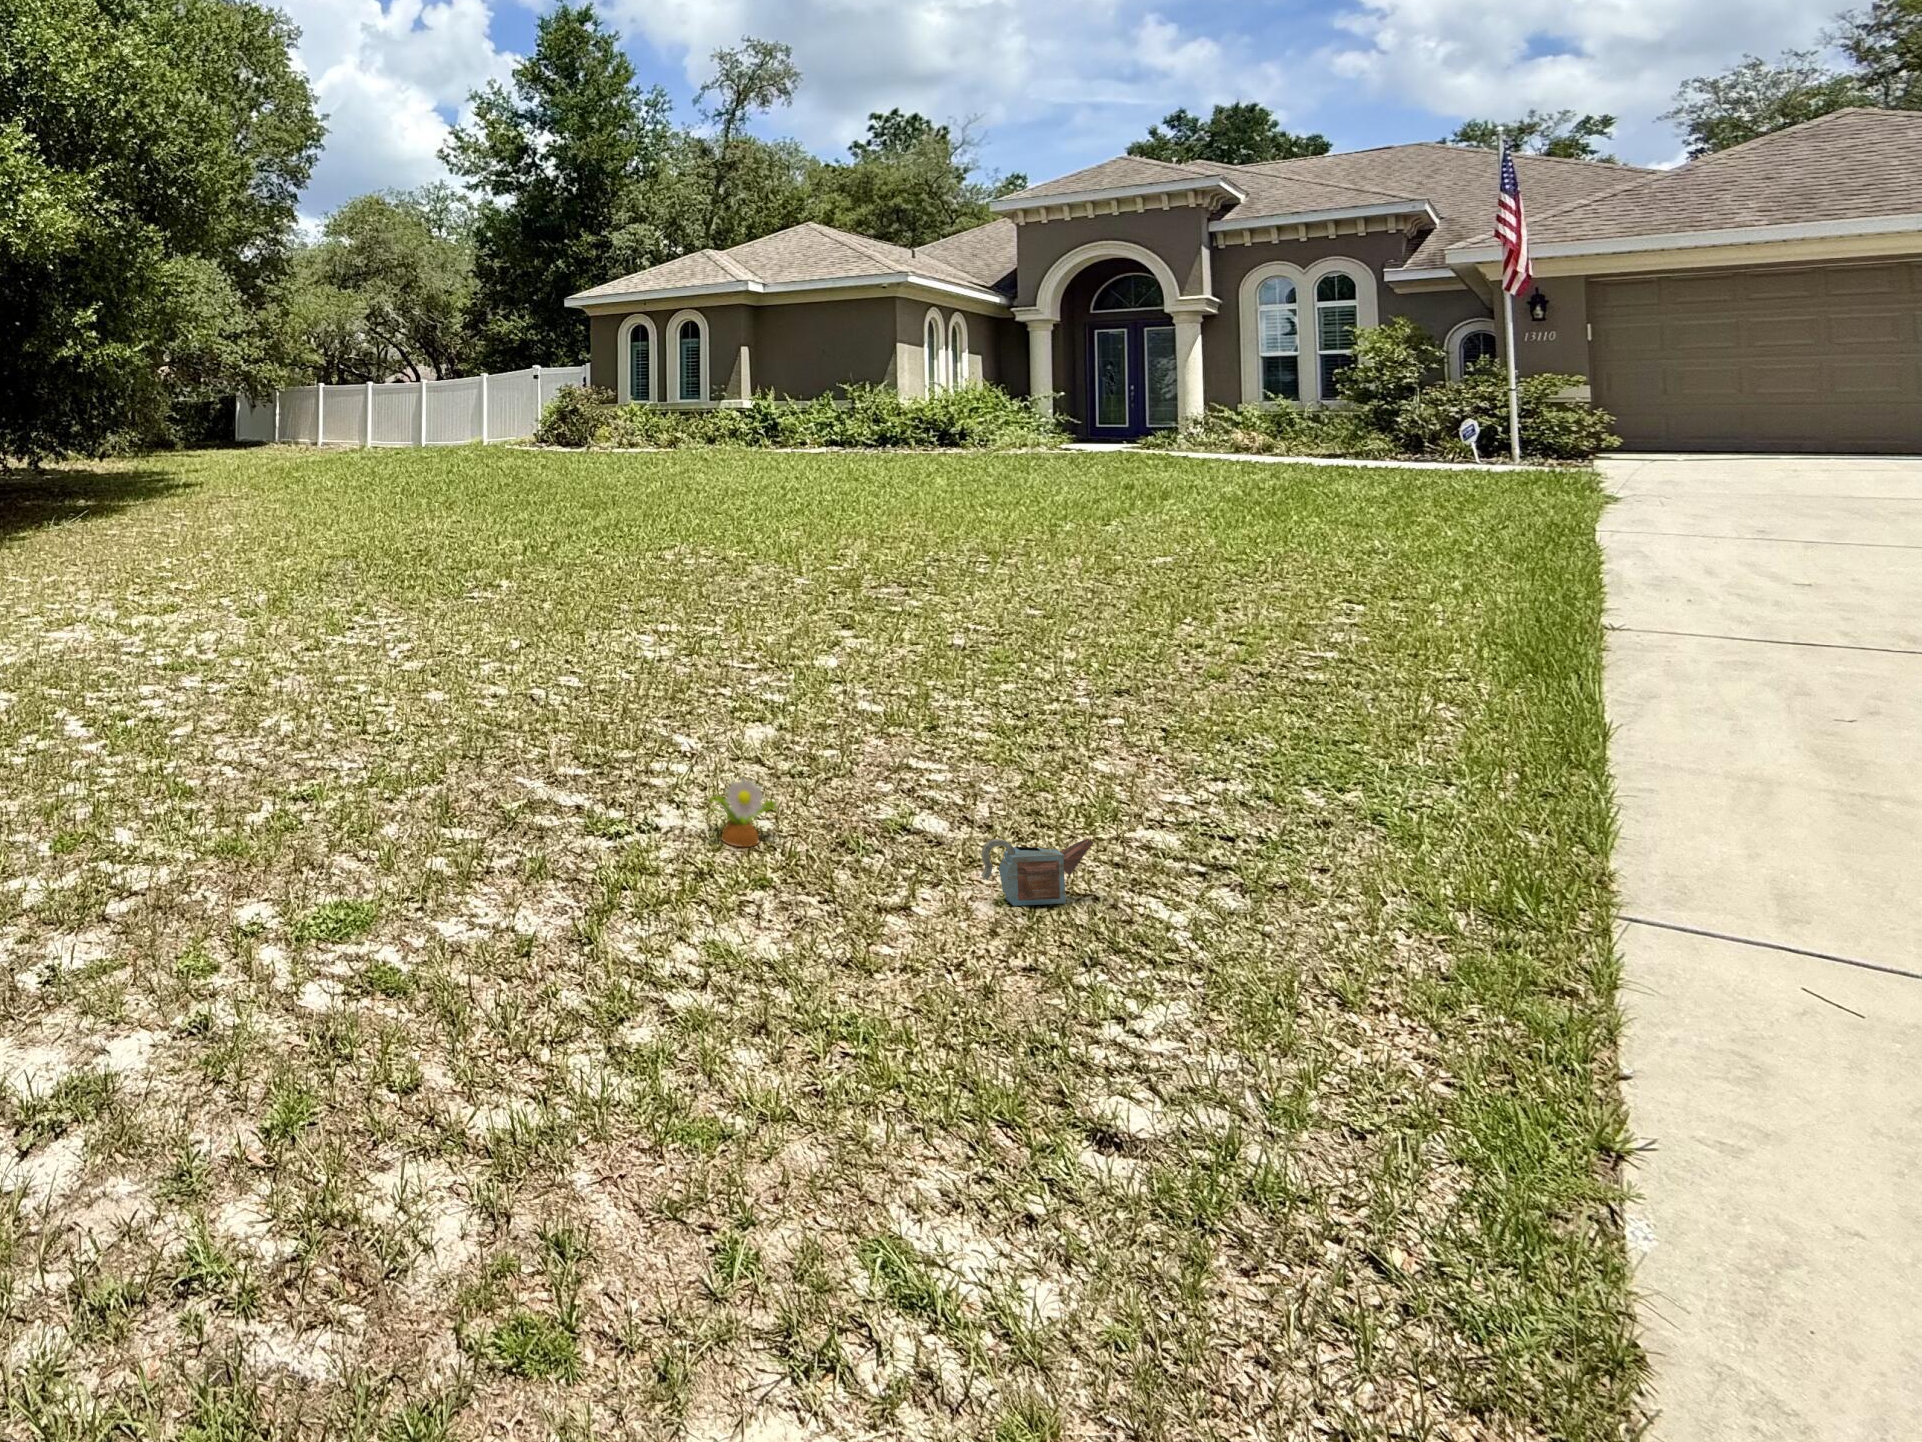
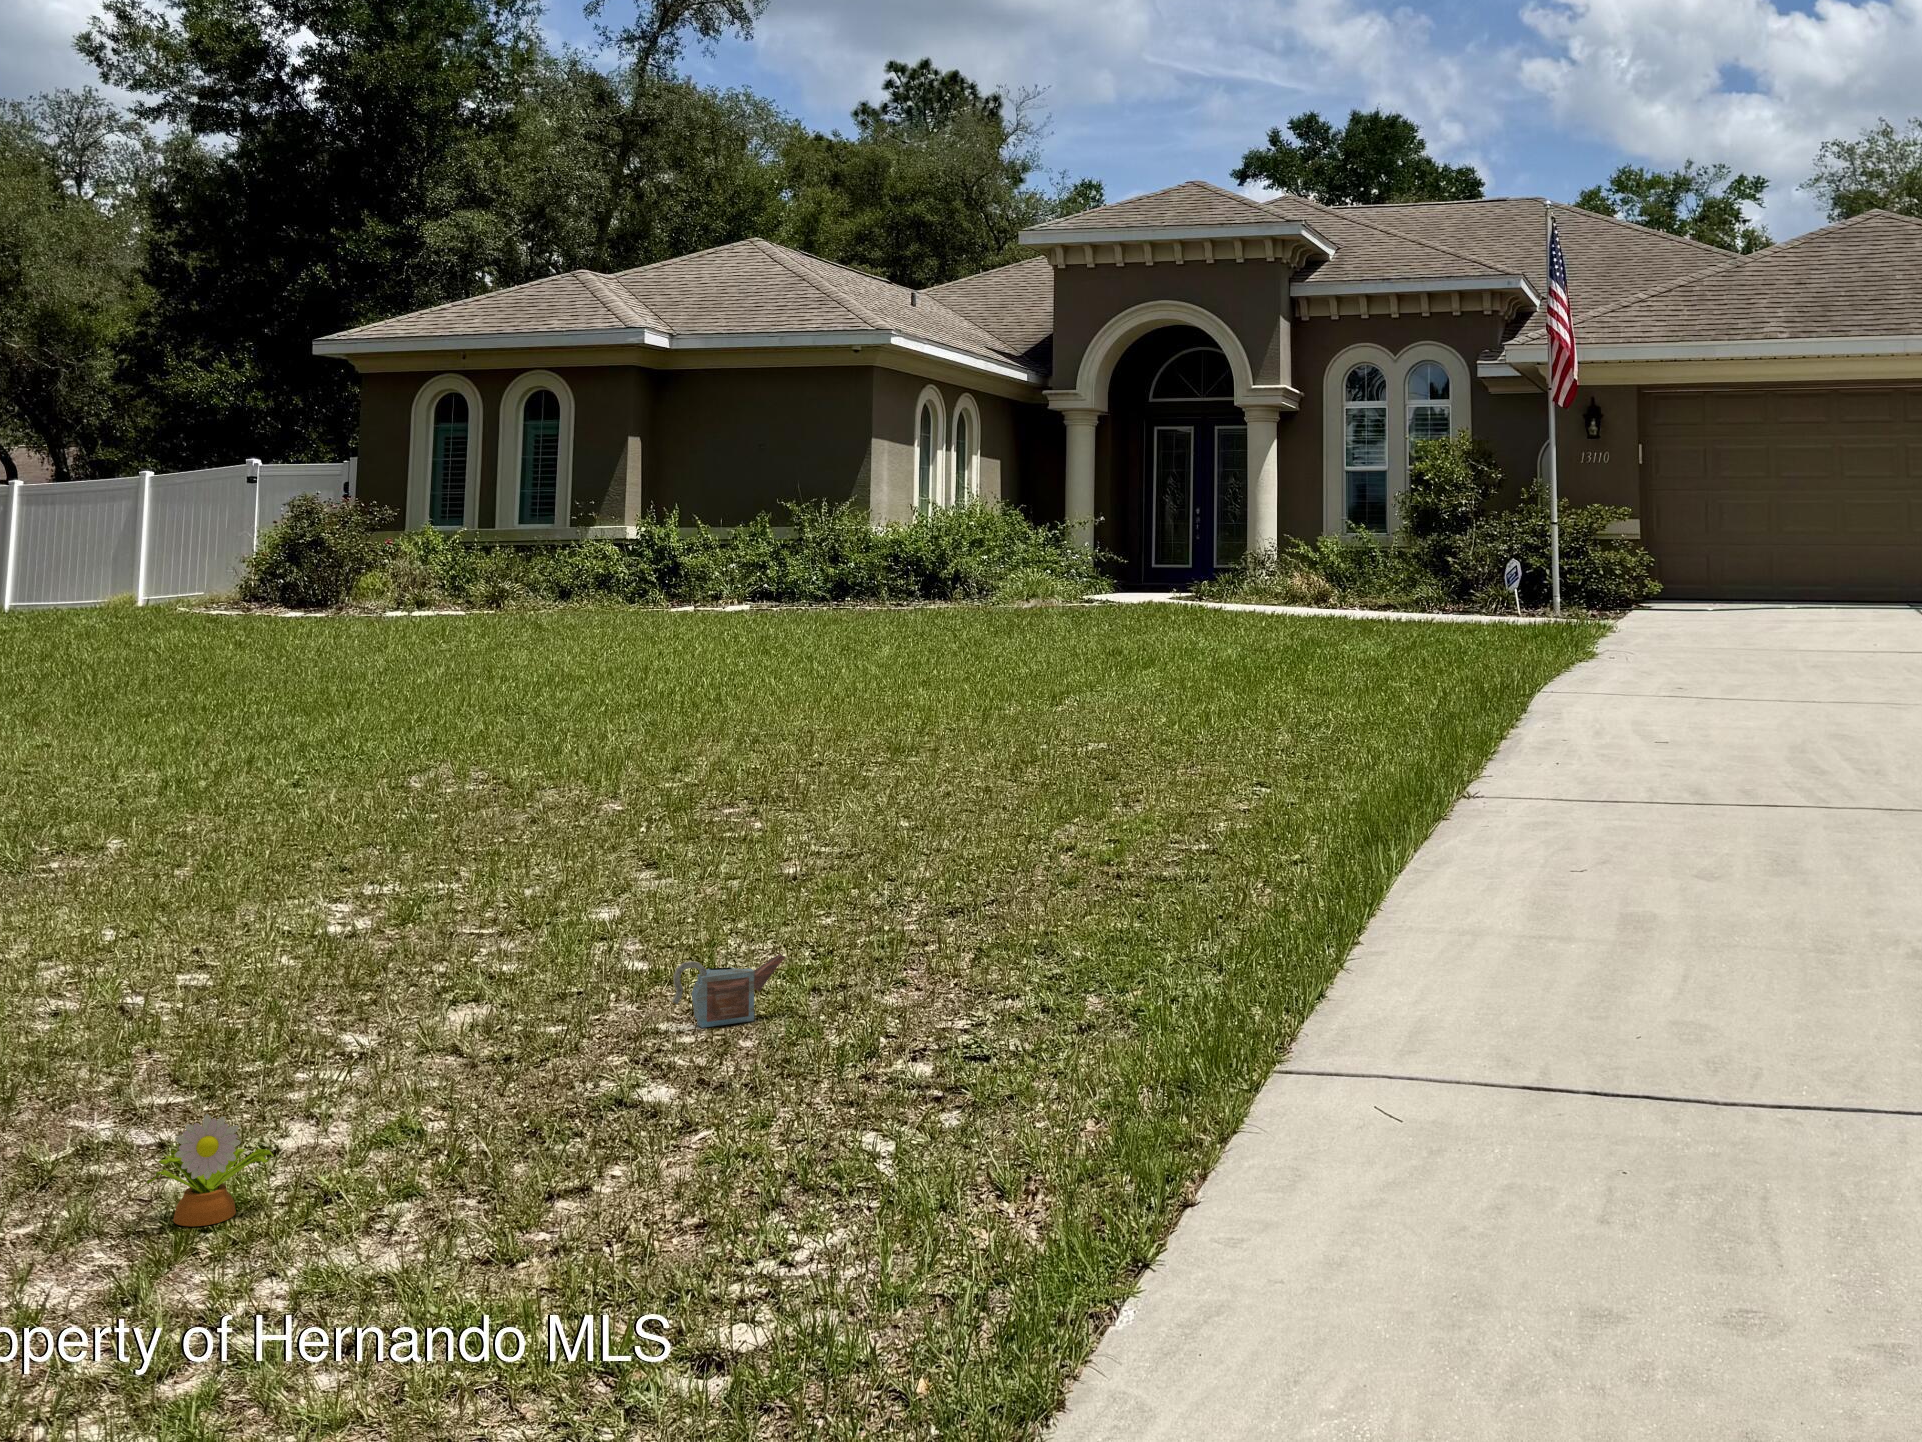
decorative plant: present [710,778,776,847] -> present [147,1114,274,1226]

